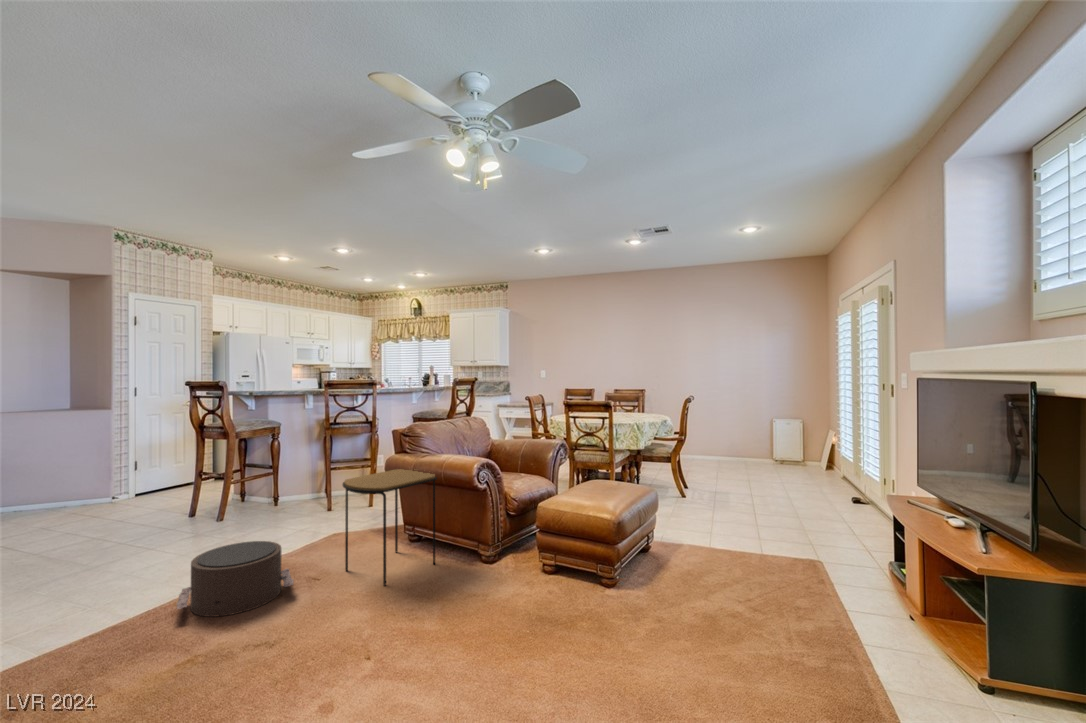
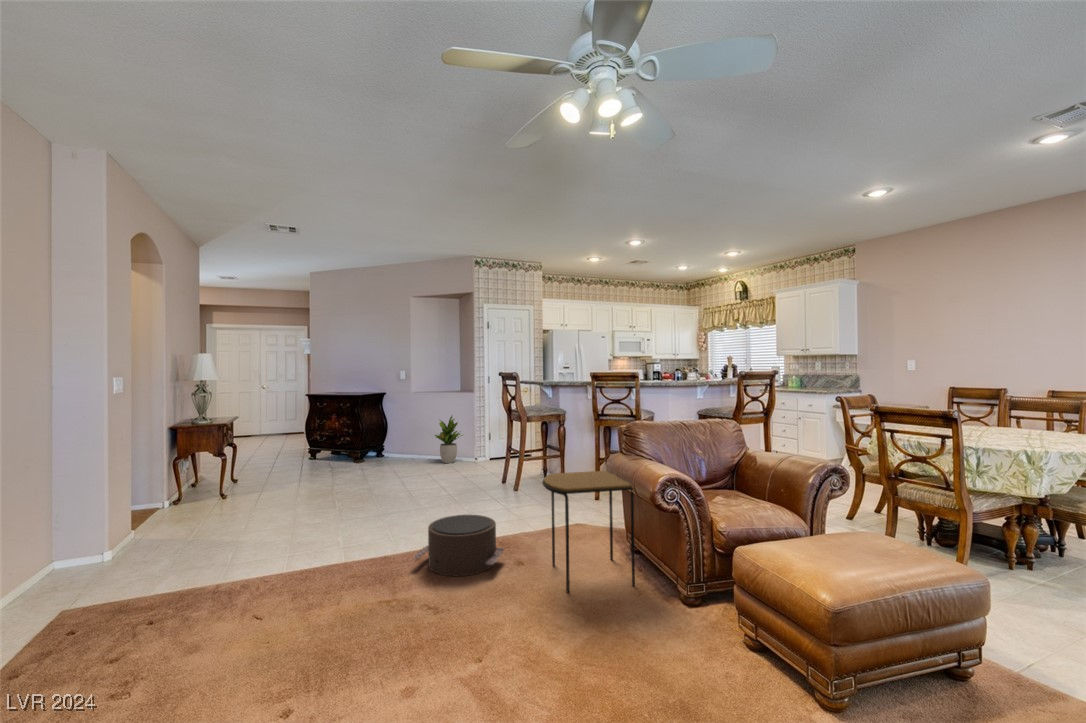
potted plant: none [32,441,91,510] -> present [435,415,462,463]

